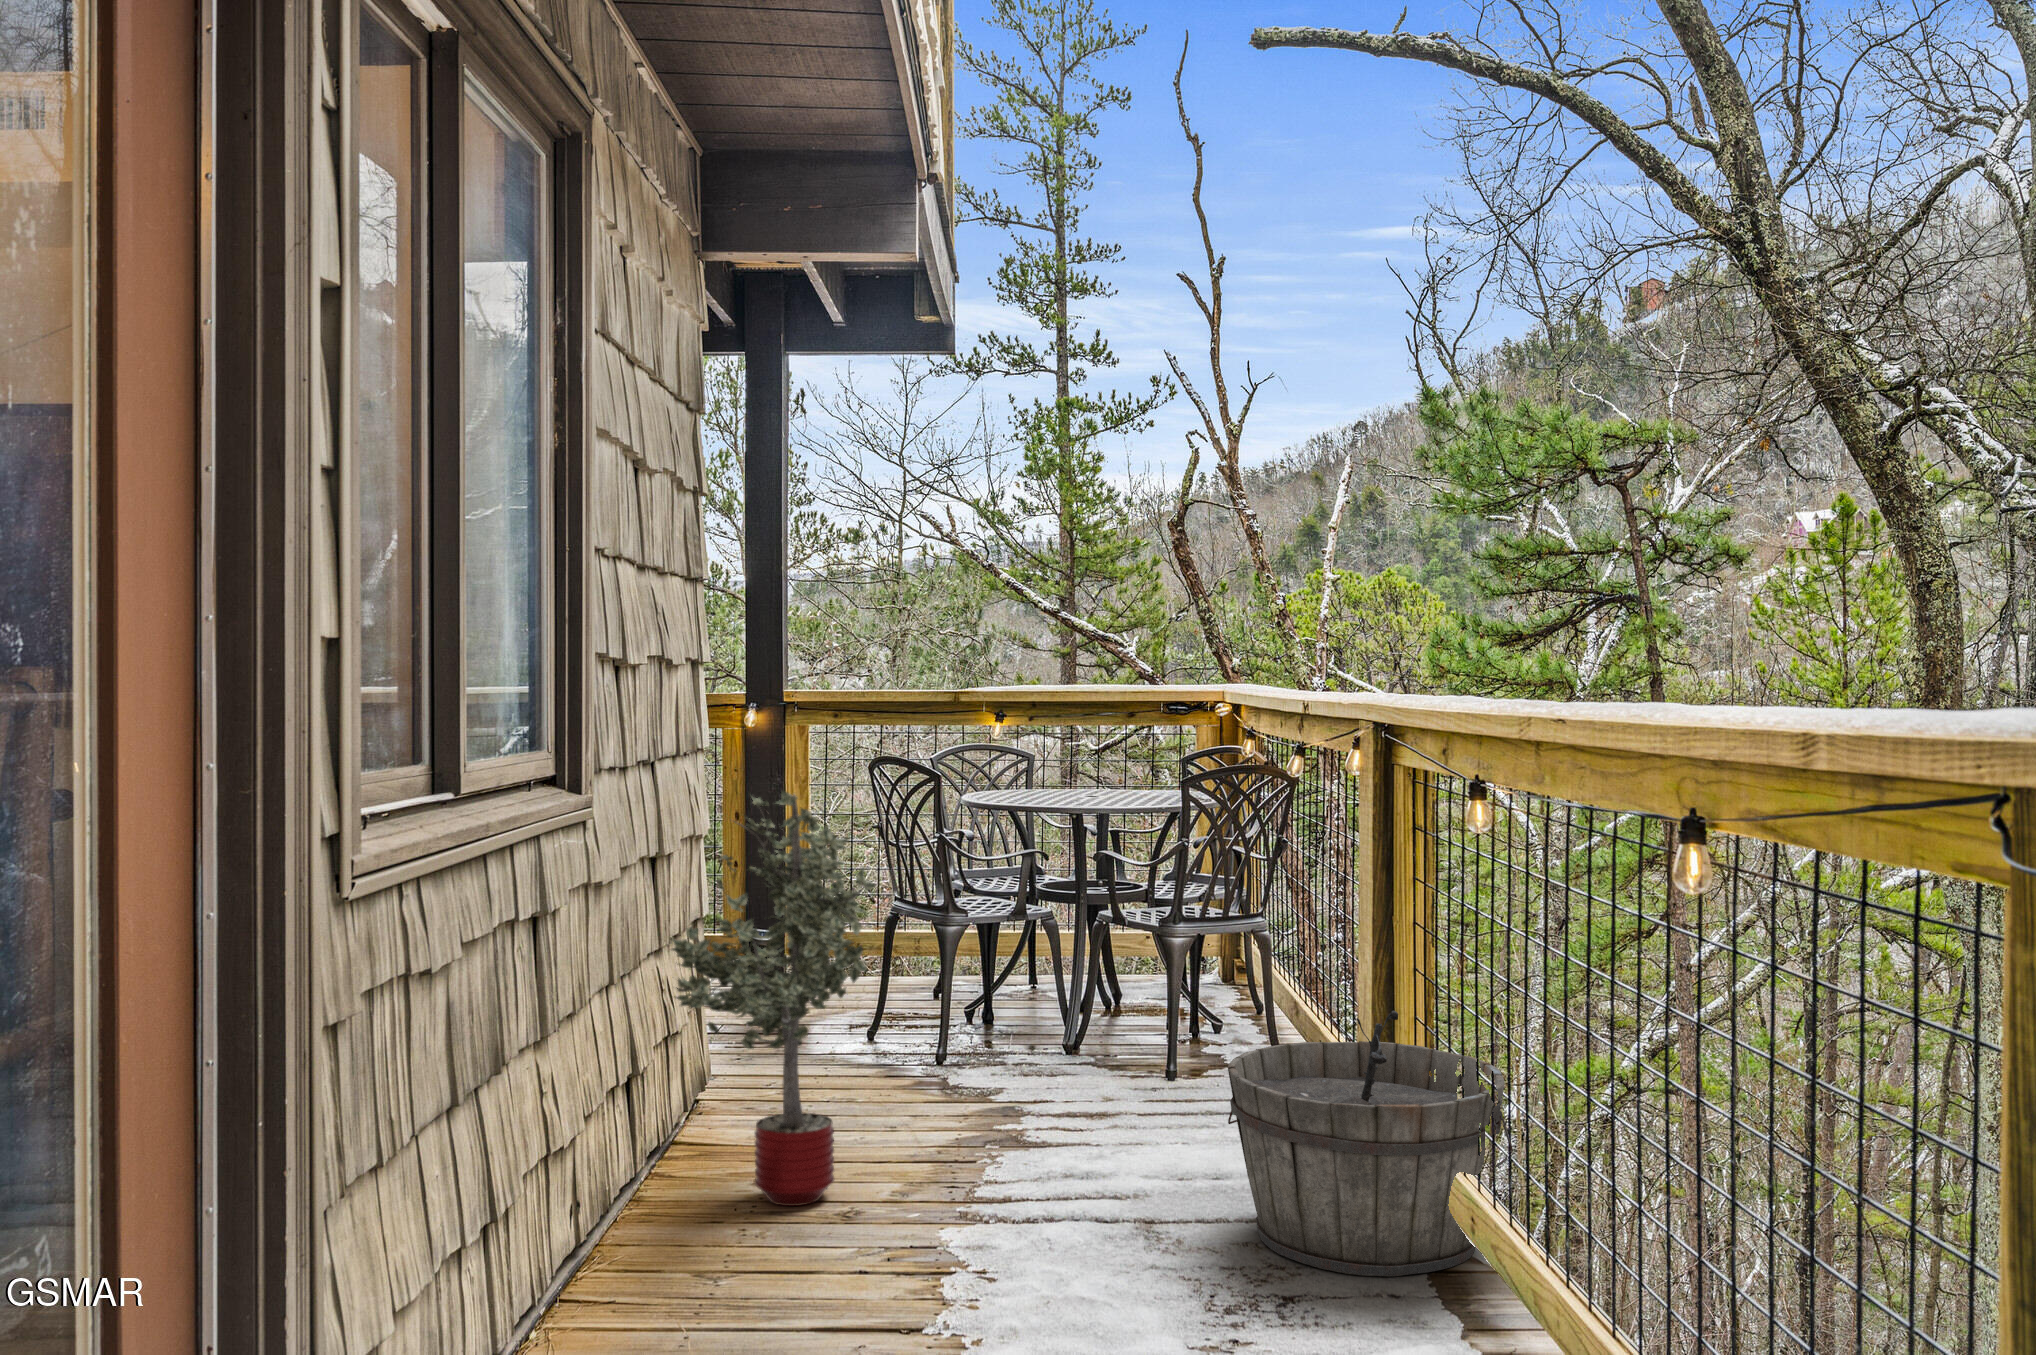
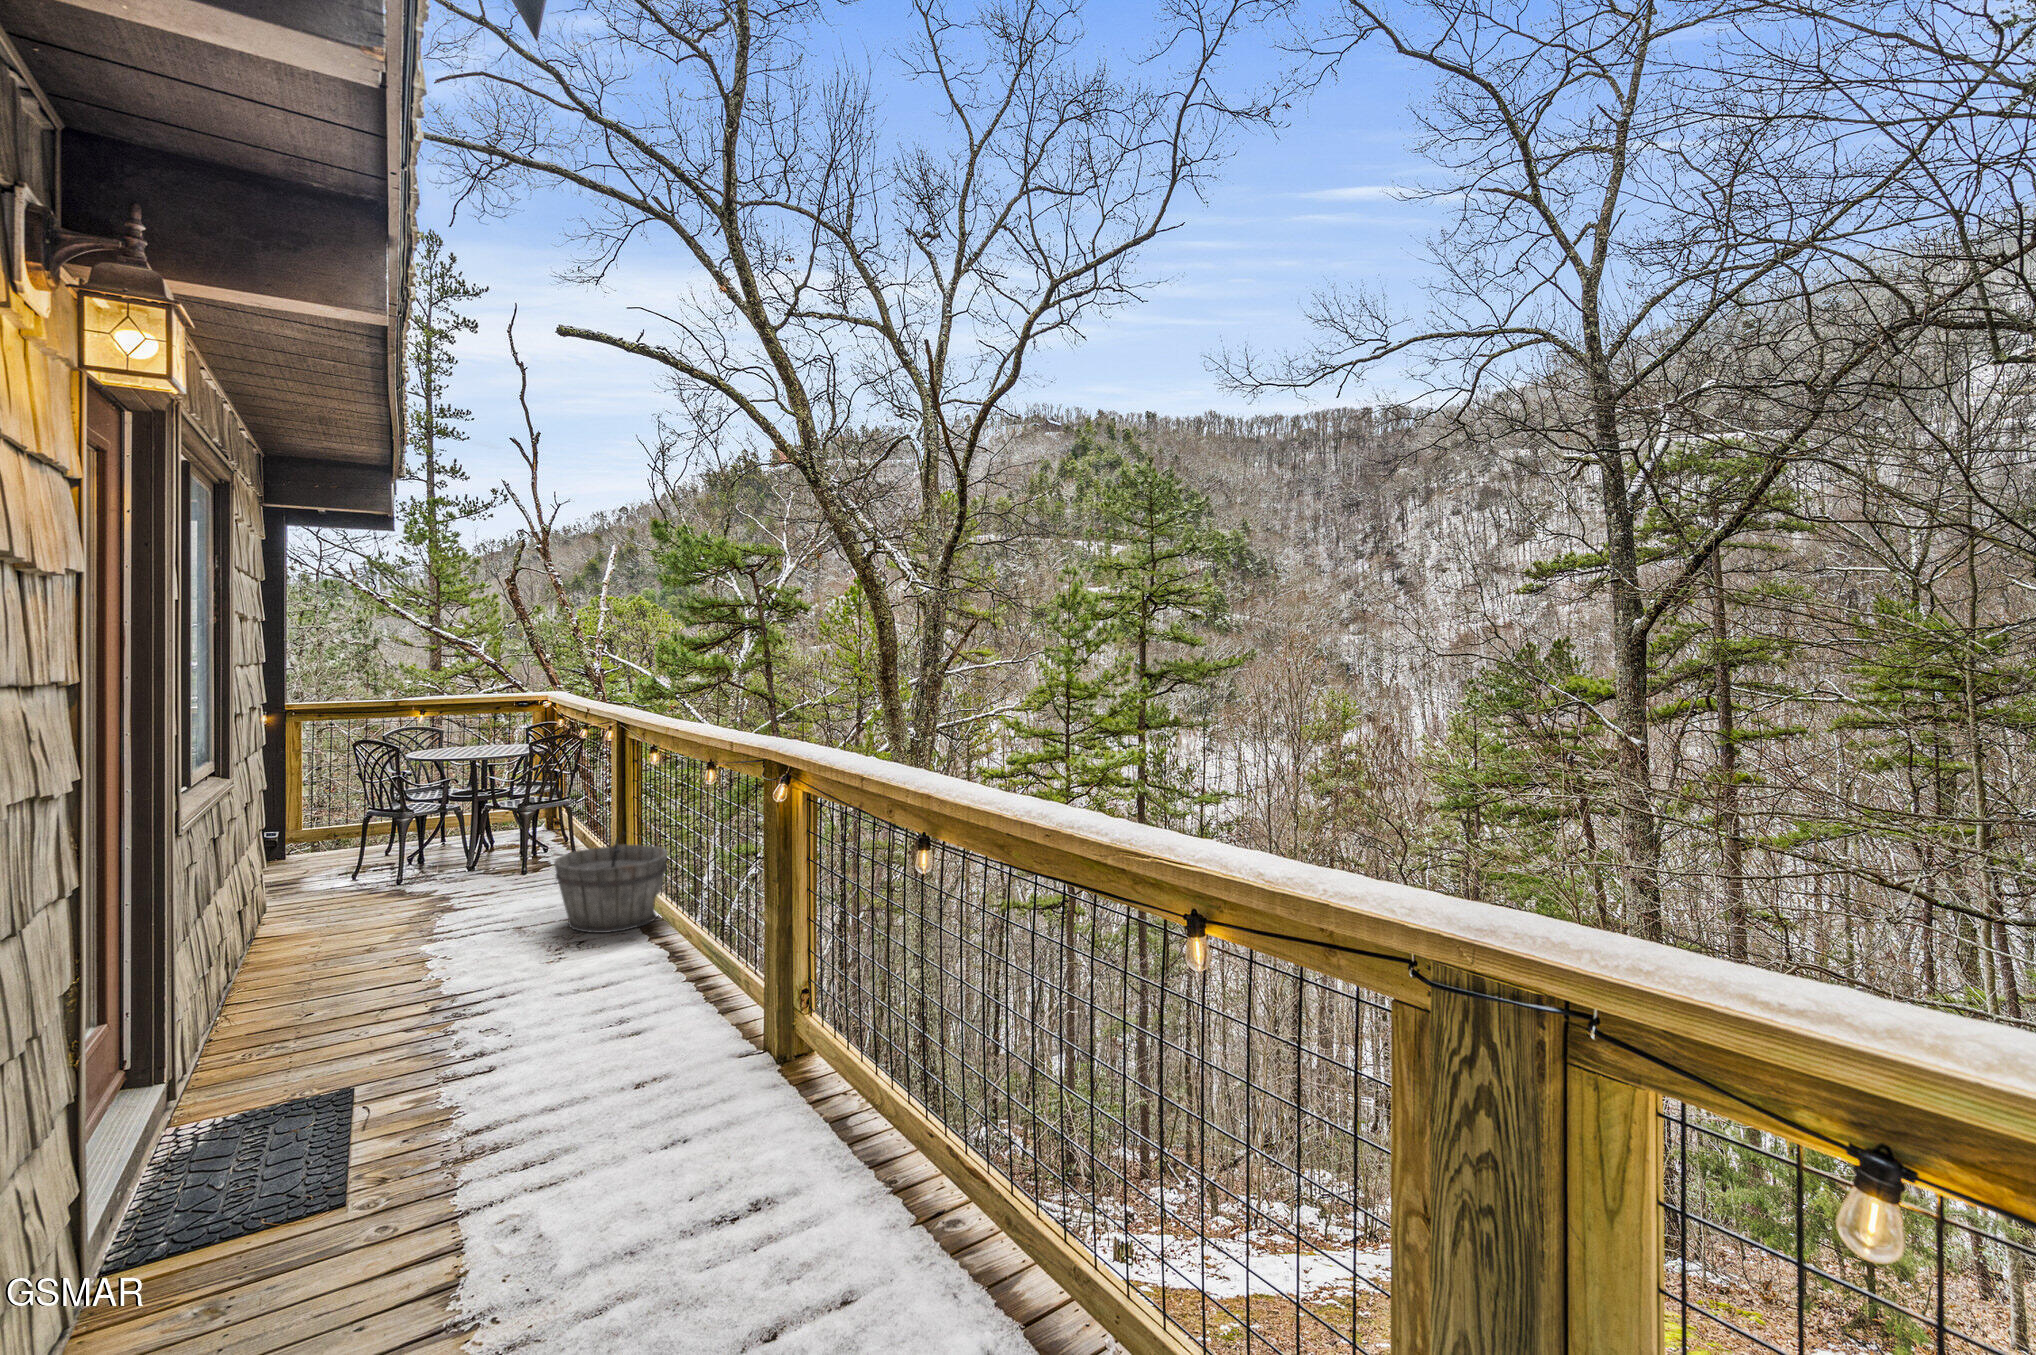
potted tree: present [671,791,875,1206] -> none [259,764,379,952]

